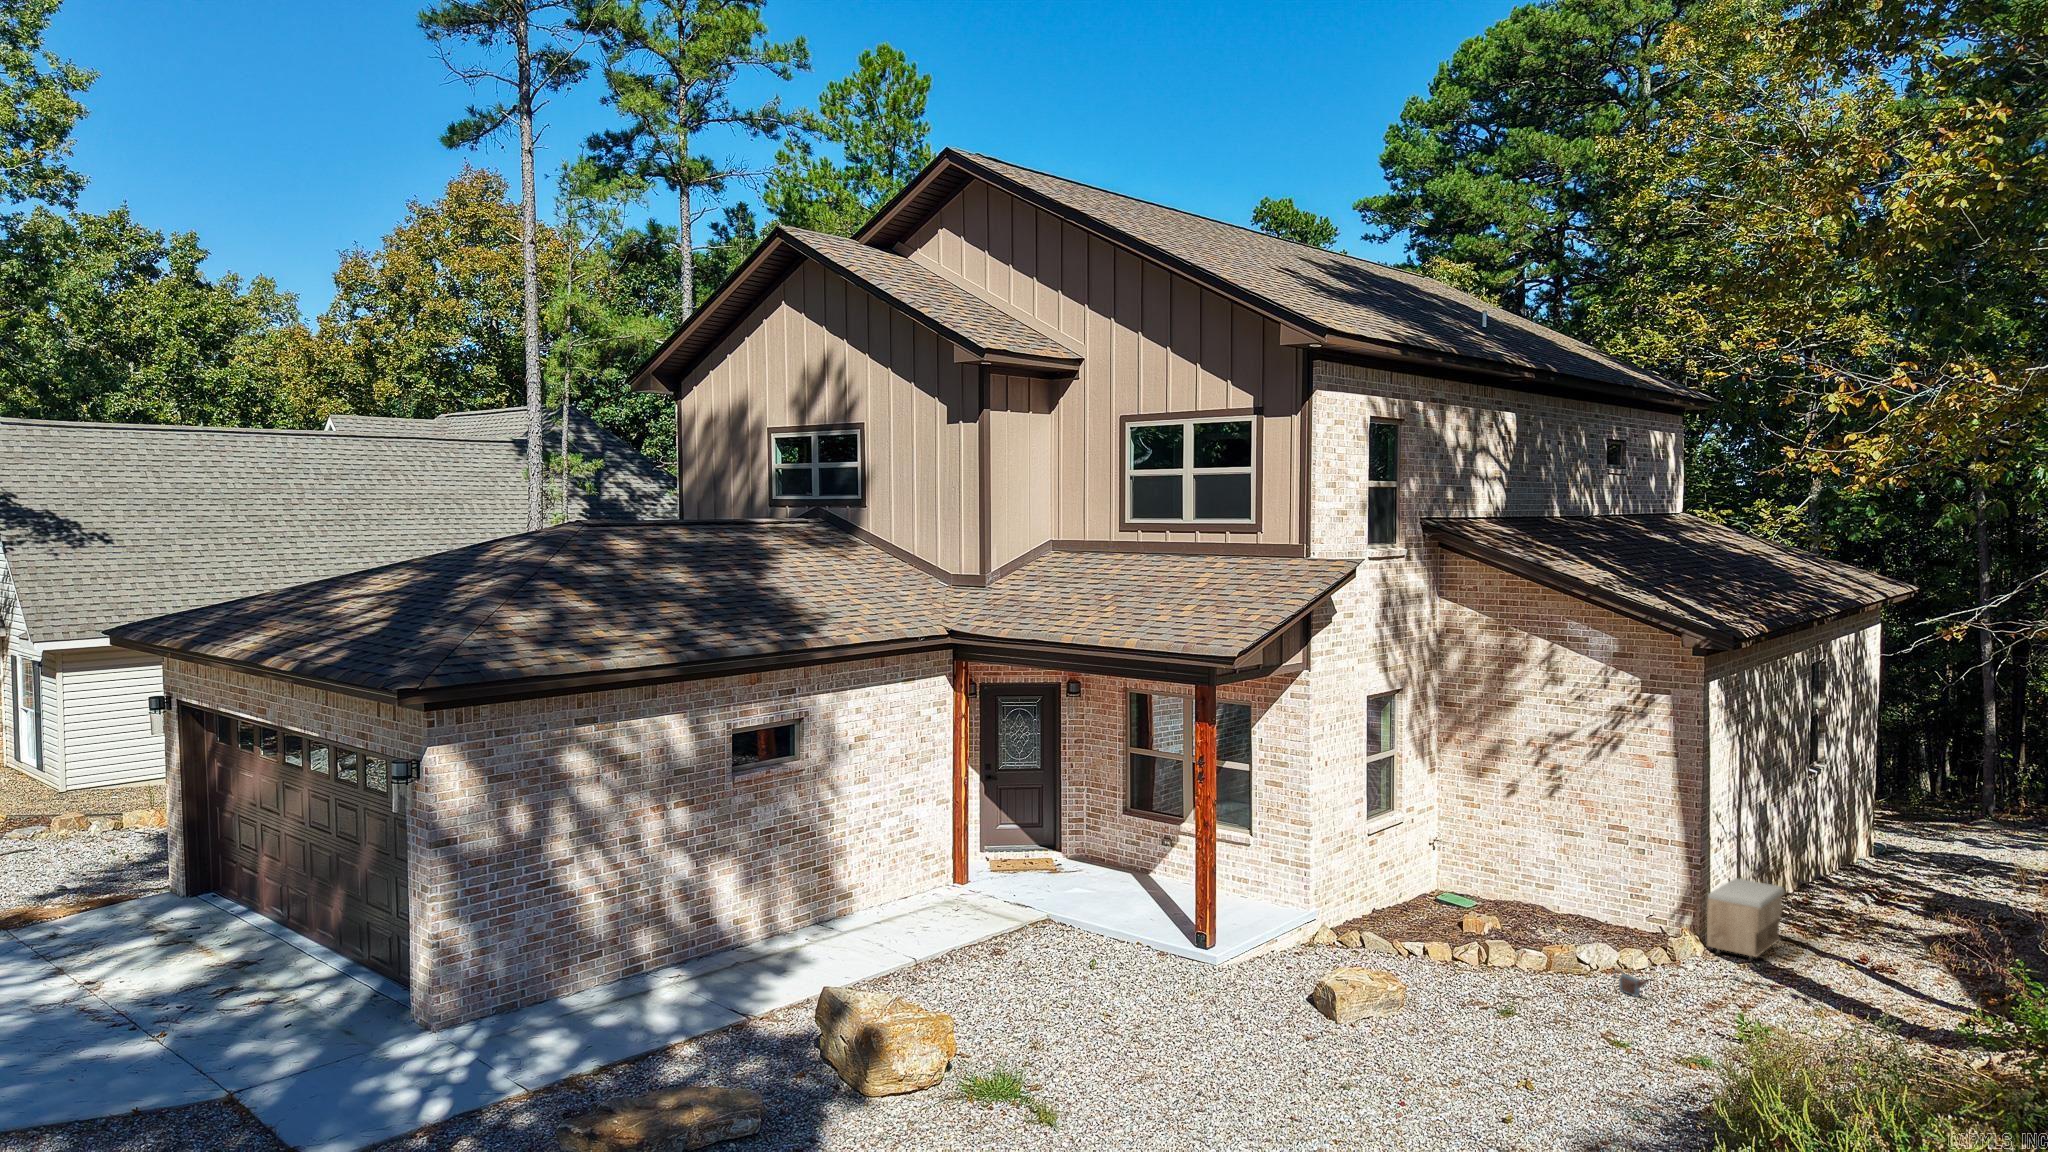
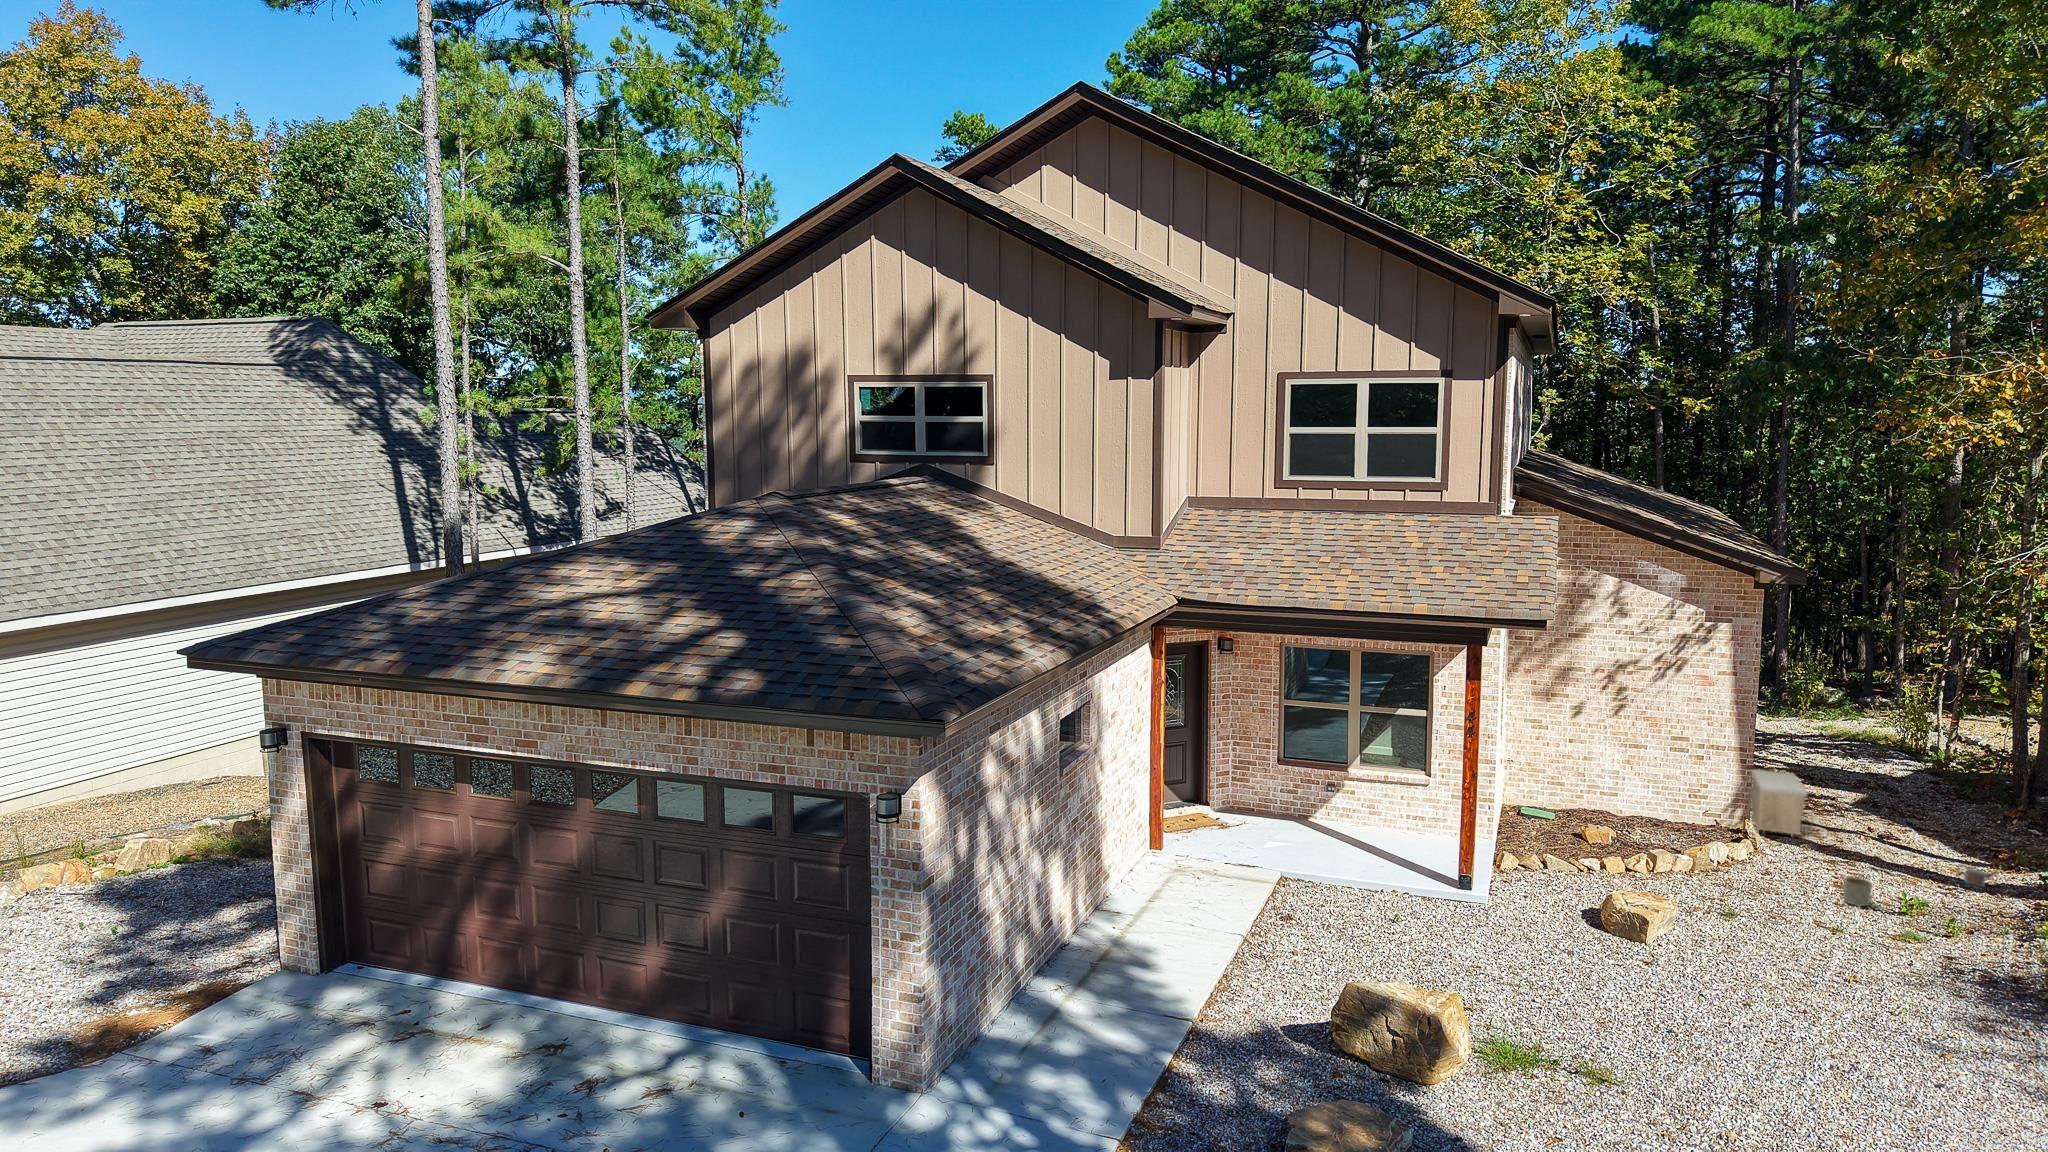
watering can: present [1614,969,1648,997] -> present [1957,864,1997,886]
planter: none [1676,988,1707,1024] -> present [1844,877,1872,906]

